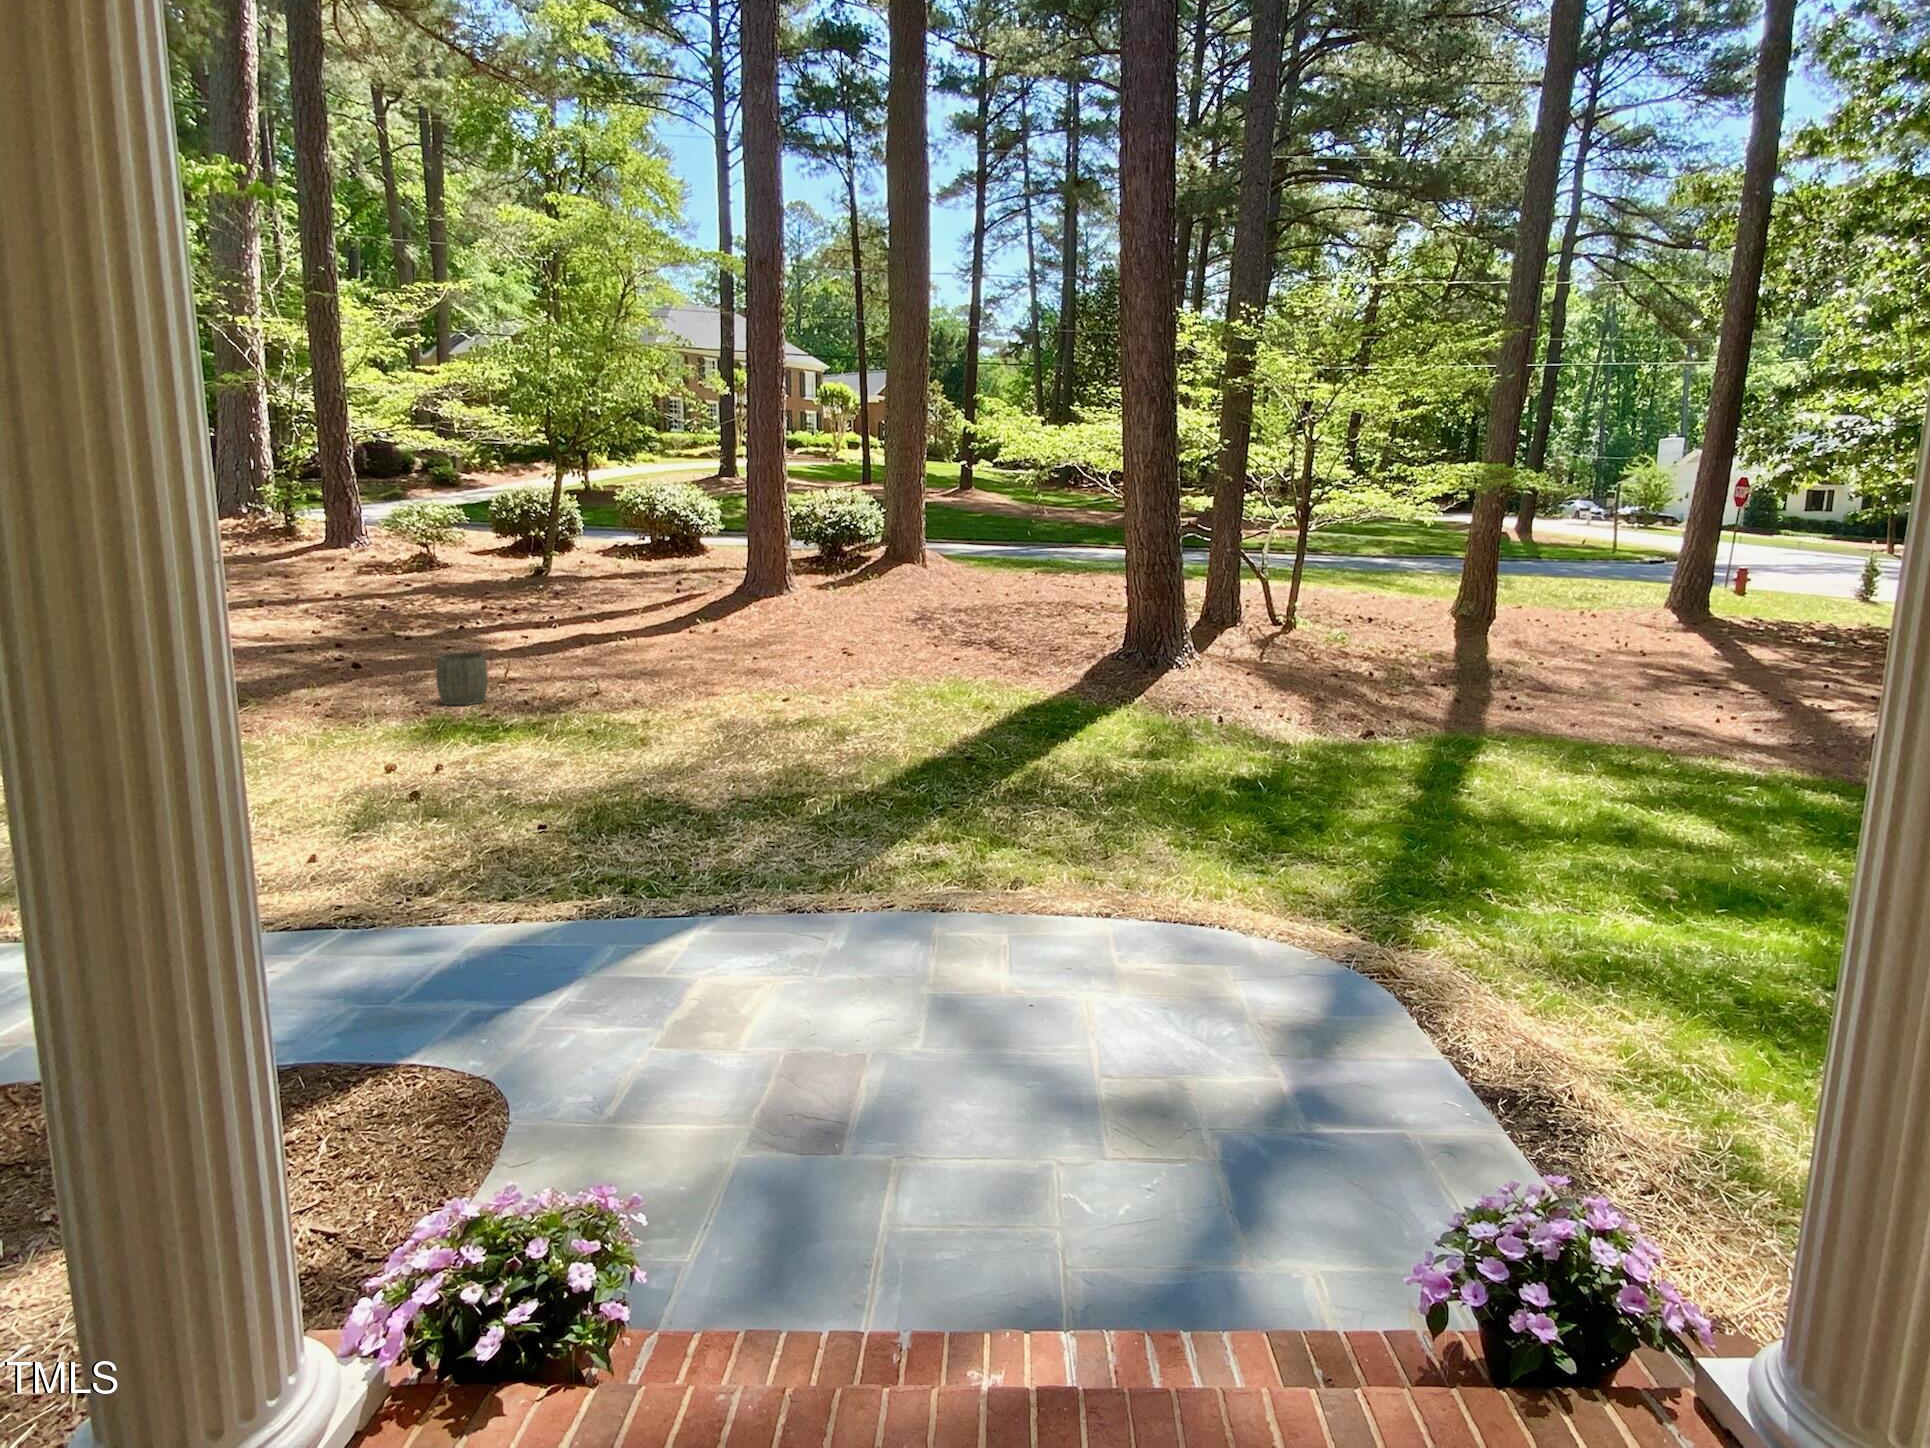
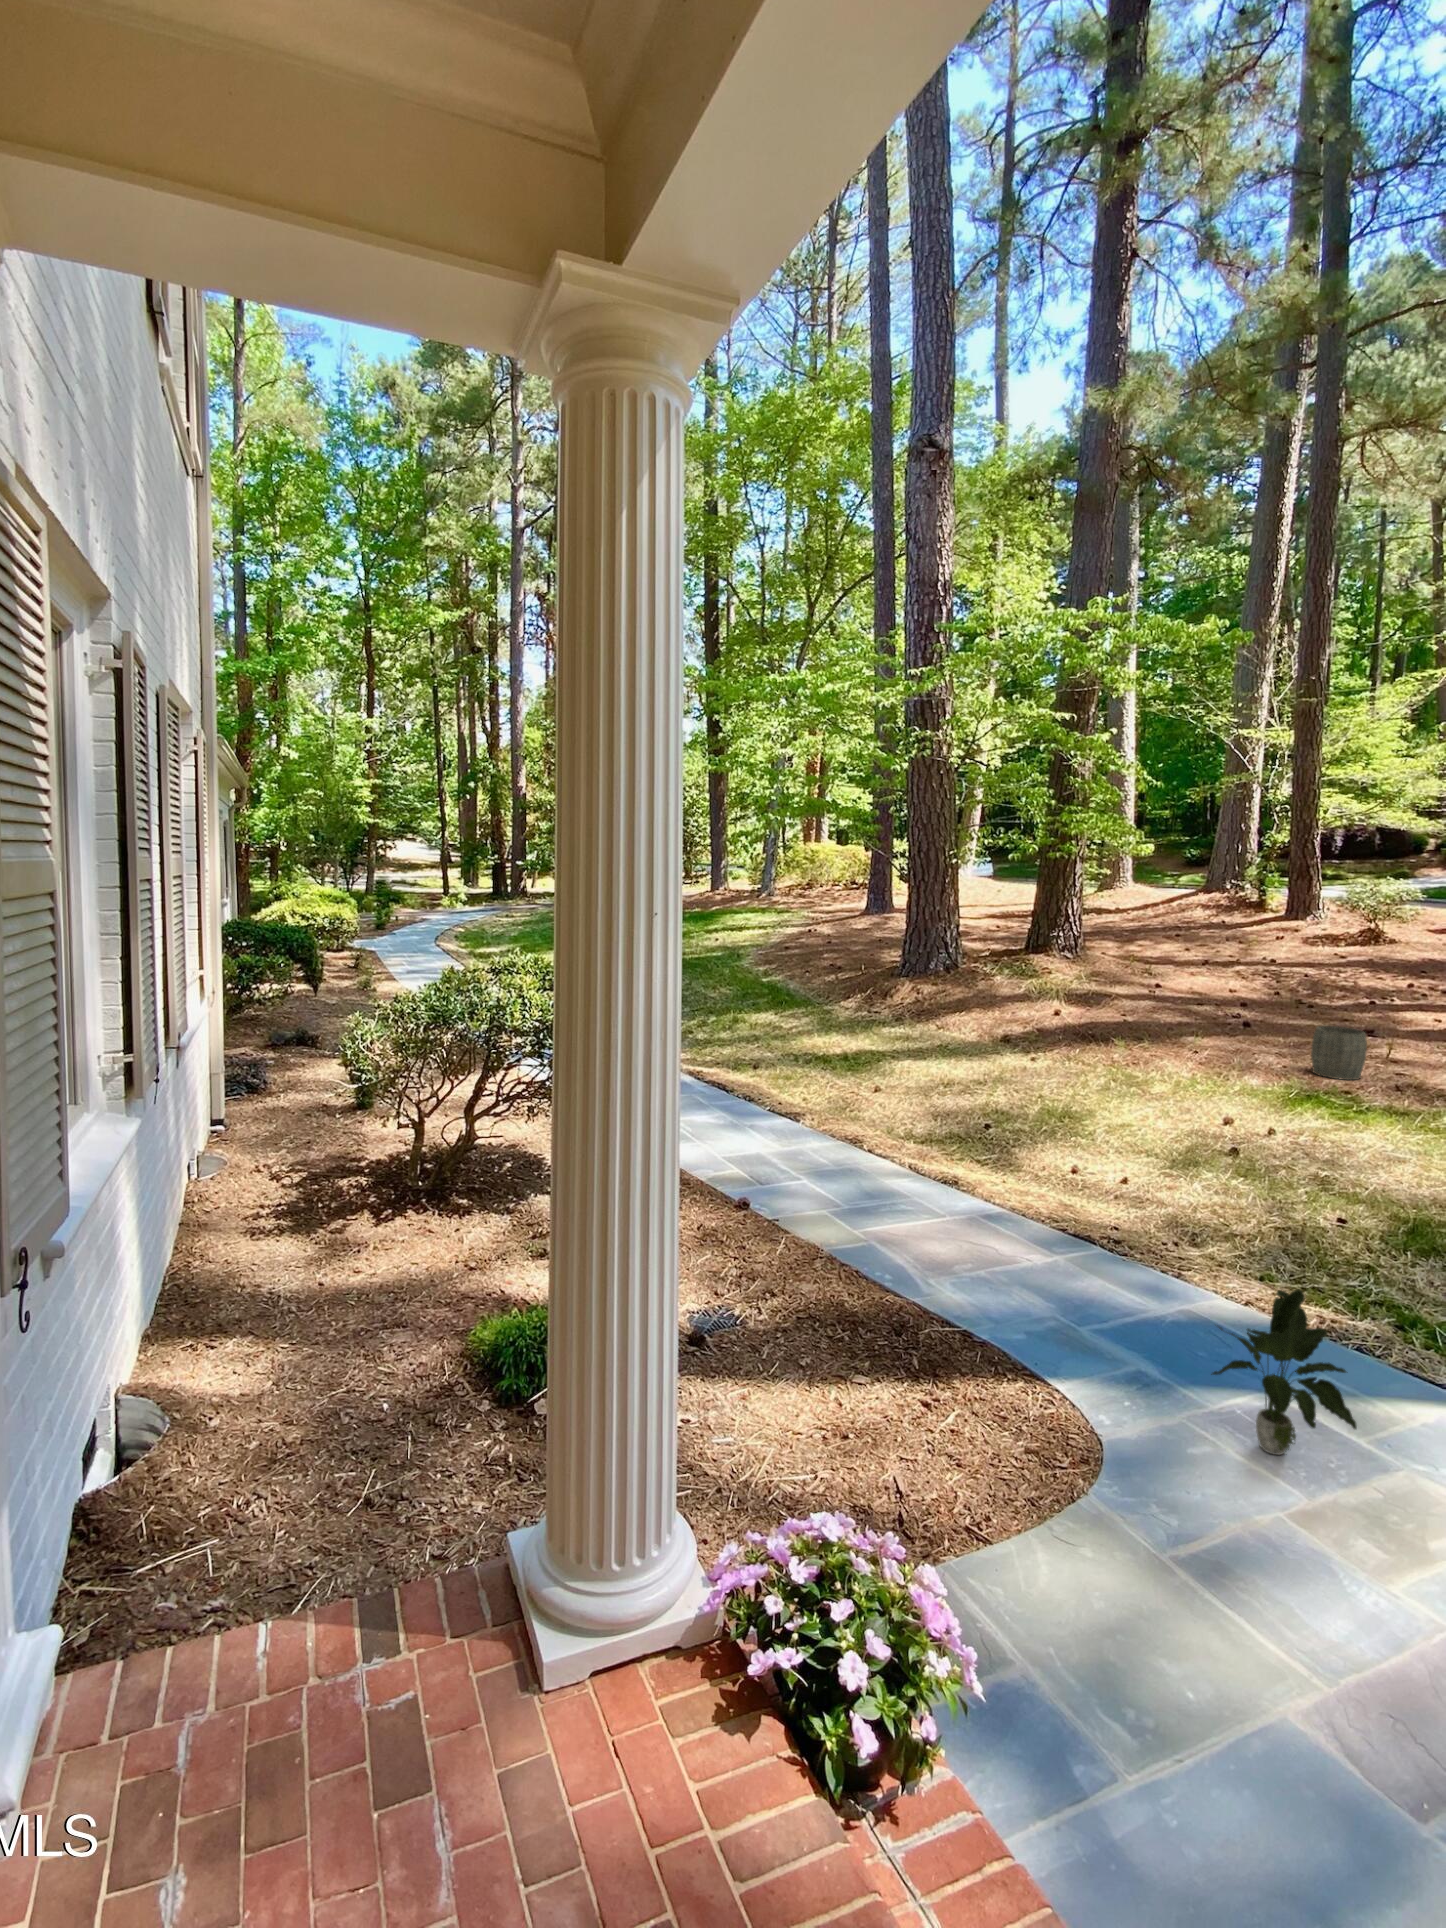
potted plant: none [556,872,675,1018] -> present [1211,1289,1357,1455]

